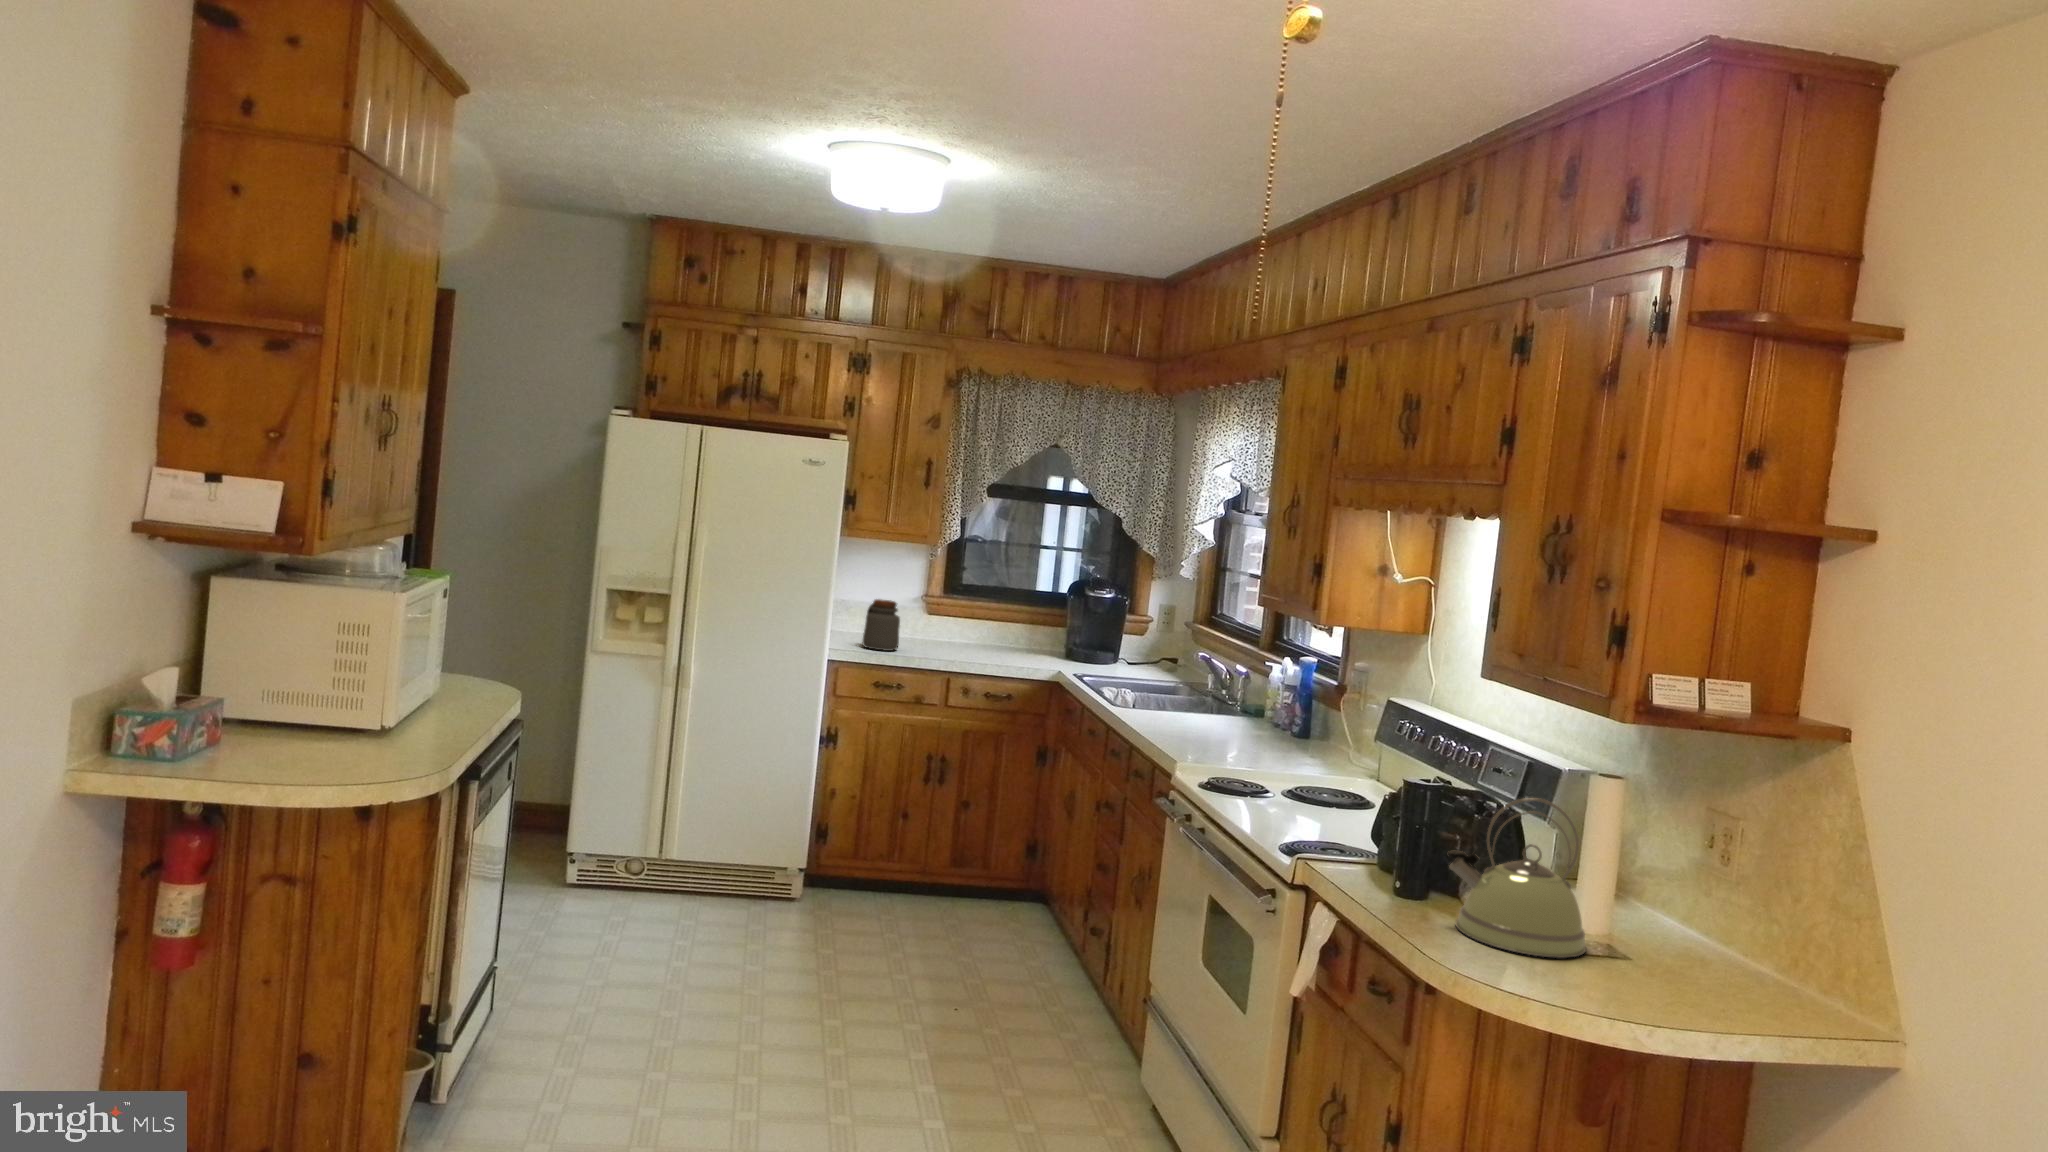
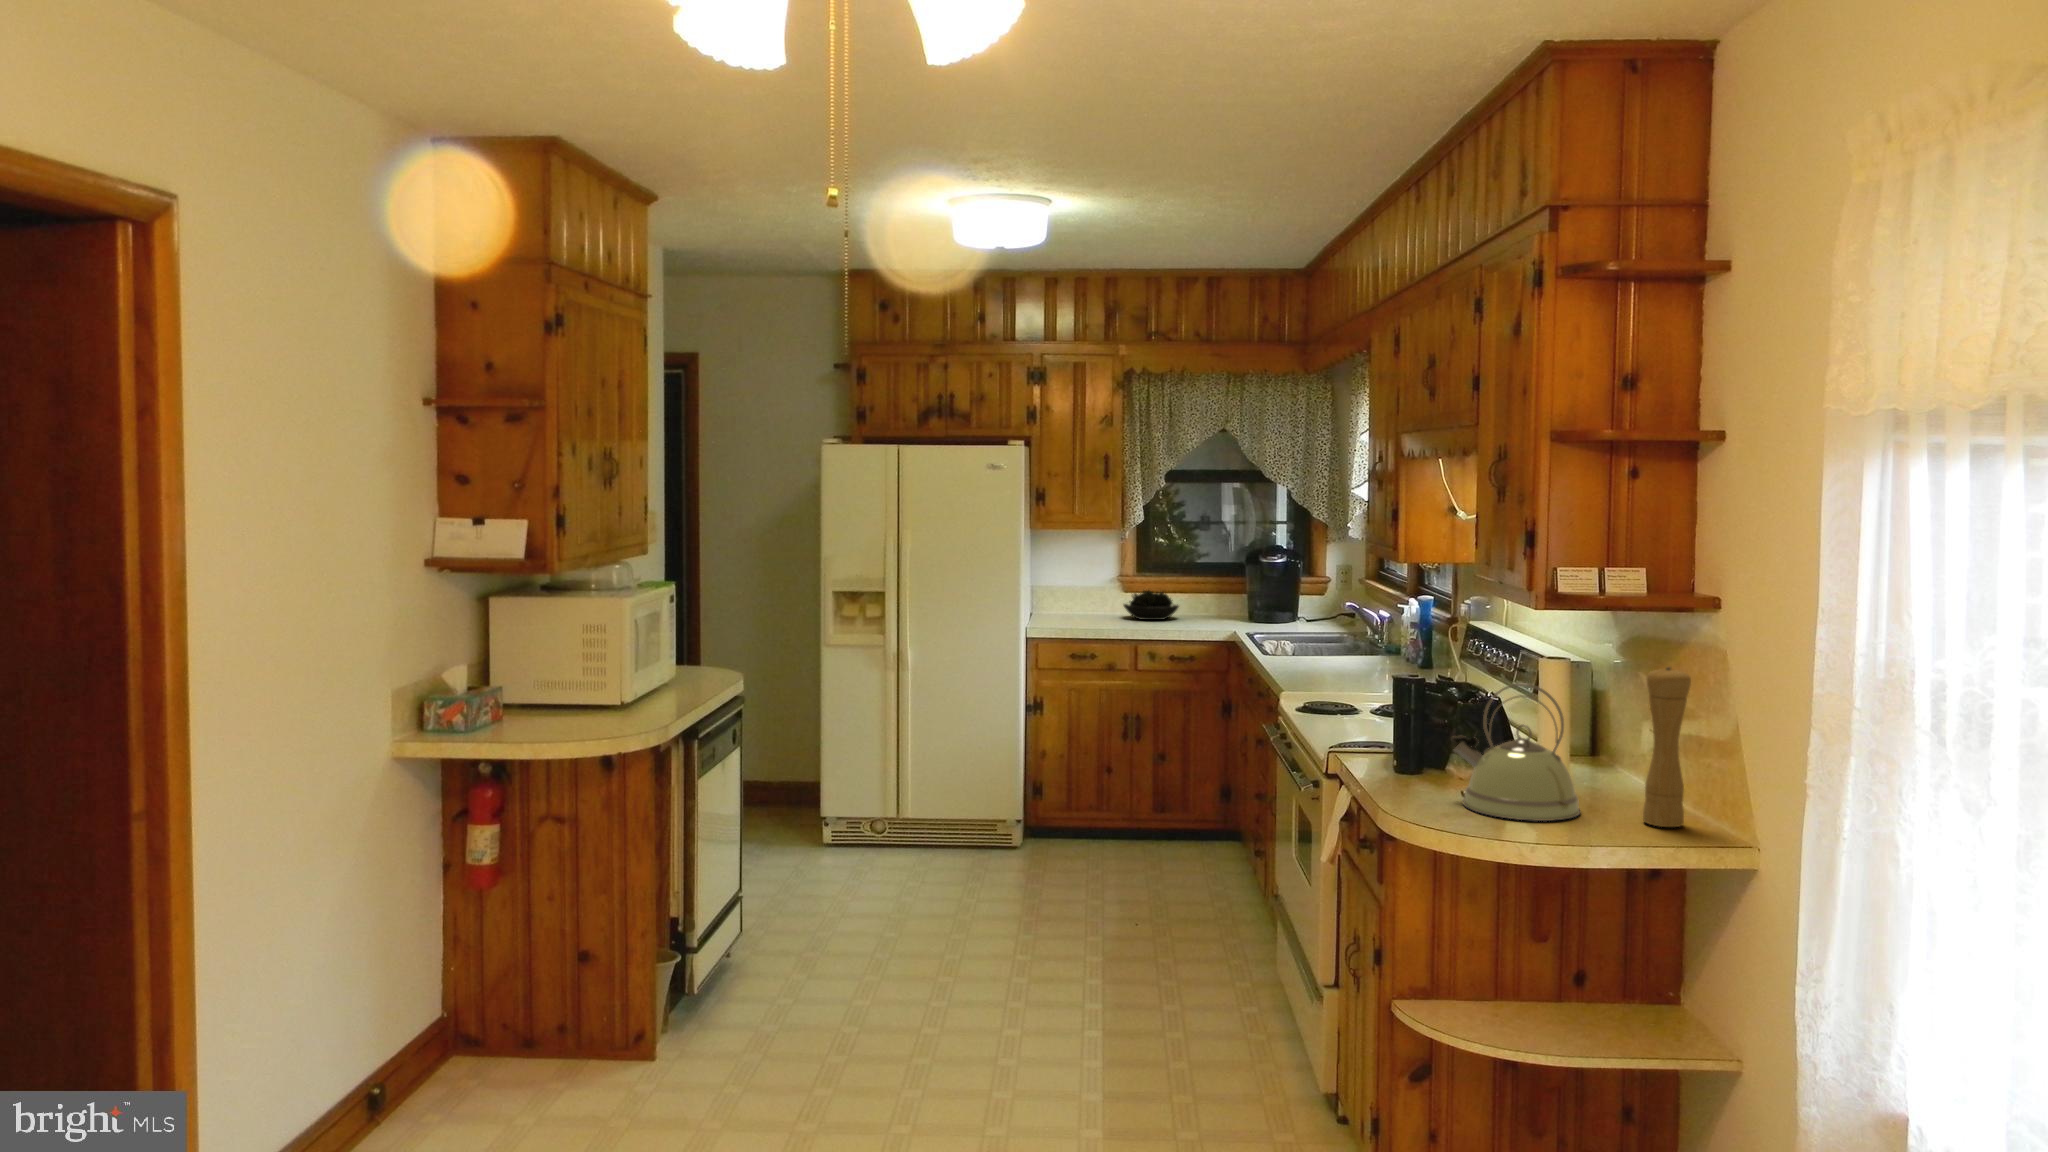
jar: present [863,599,900,651] -> none [1061,582,1093,626]
succulent plant: none [927,612,990,648] -> present [1124,590,1179,620]
pepper mill: none [1654,794,1724,971] -> present [1643,667,1691,827]

